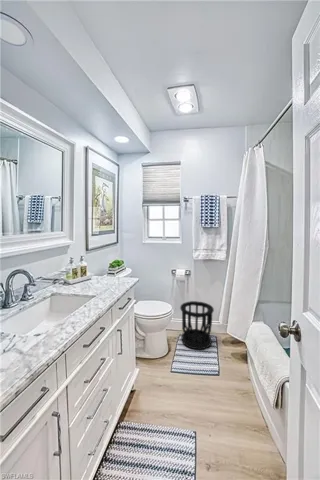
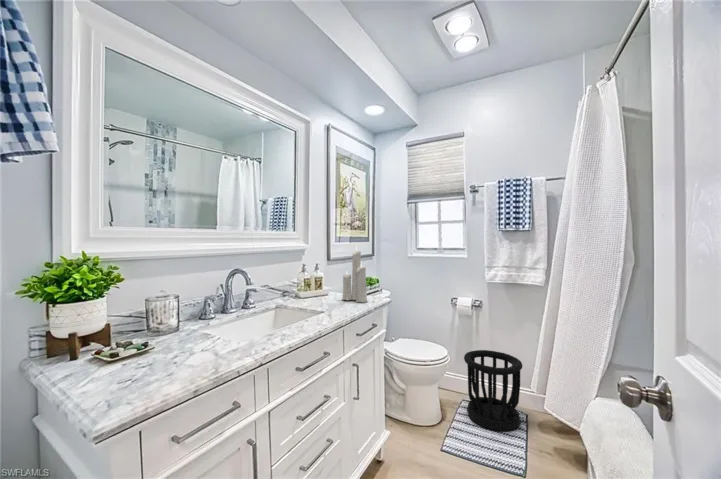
candle: none [104,240,124,285] -> present [342,249,367,302]

